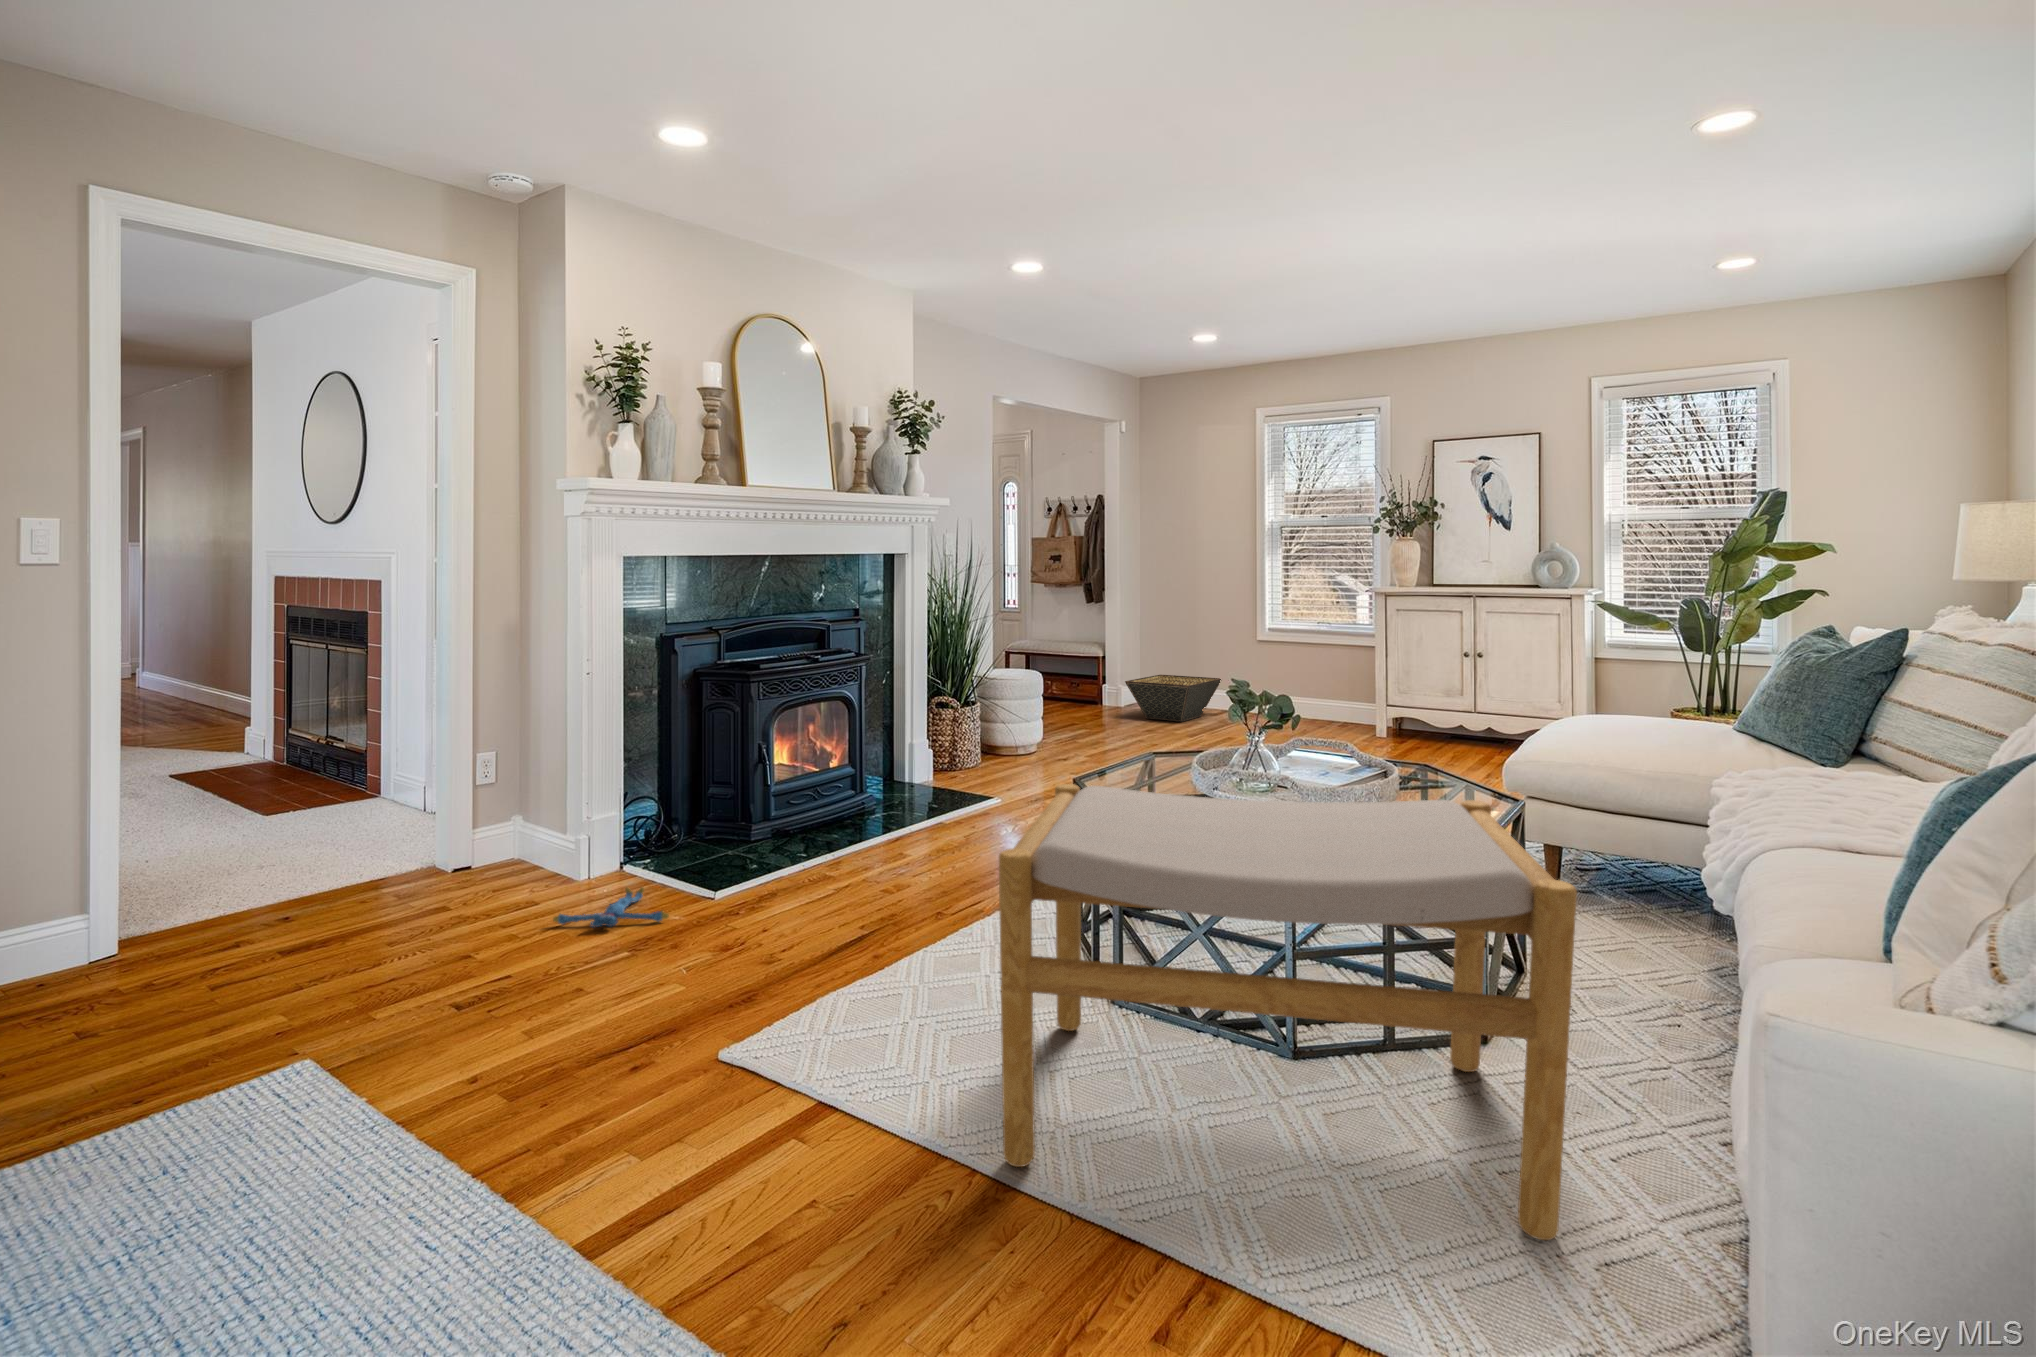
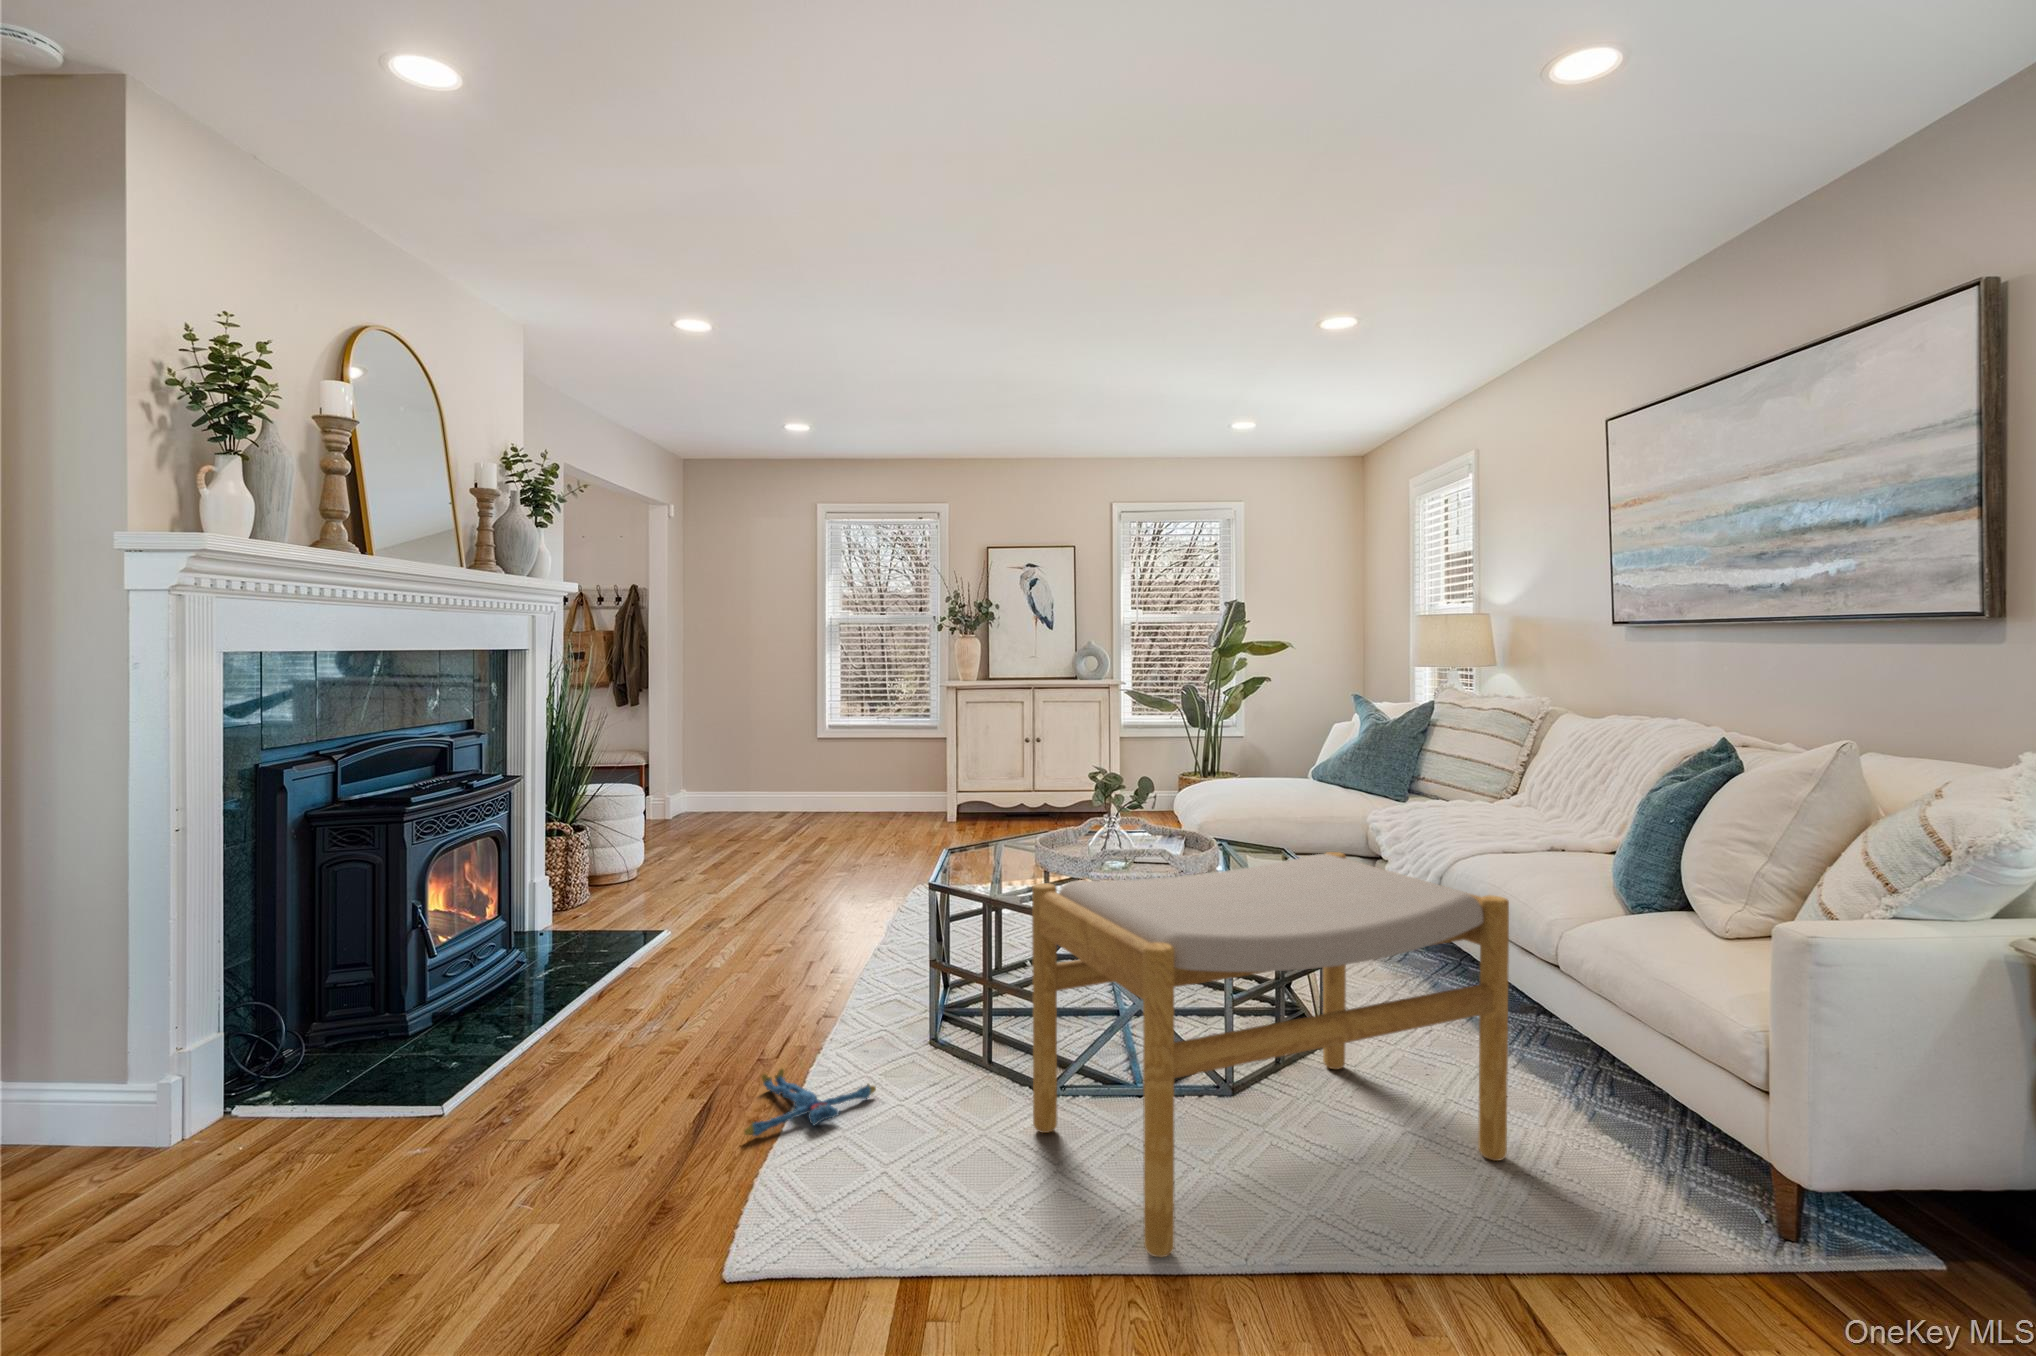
basket: present [1125,675,1221,722] -> none [691,774,789,823]
plush toy: present [553,887,669,927] -> present [744,1069,876,1136]

